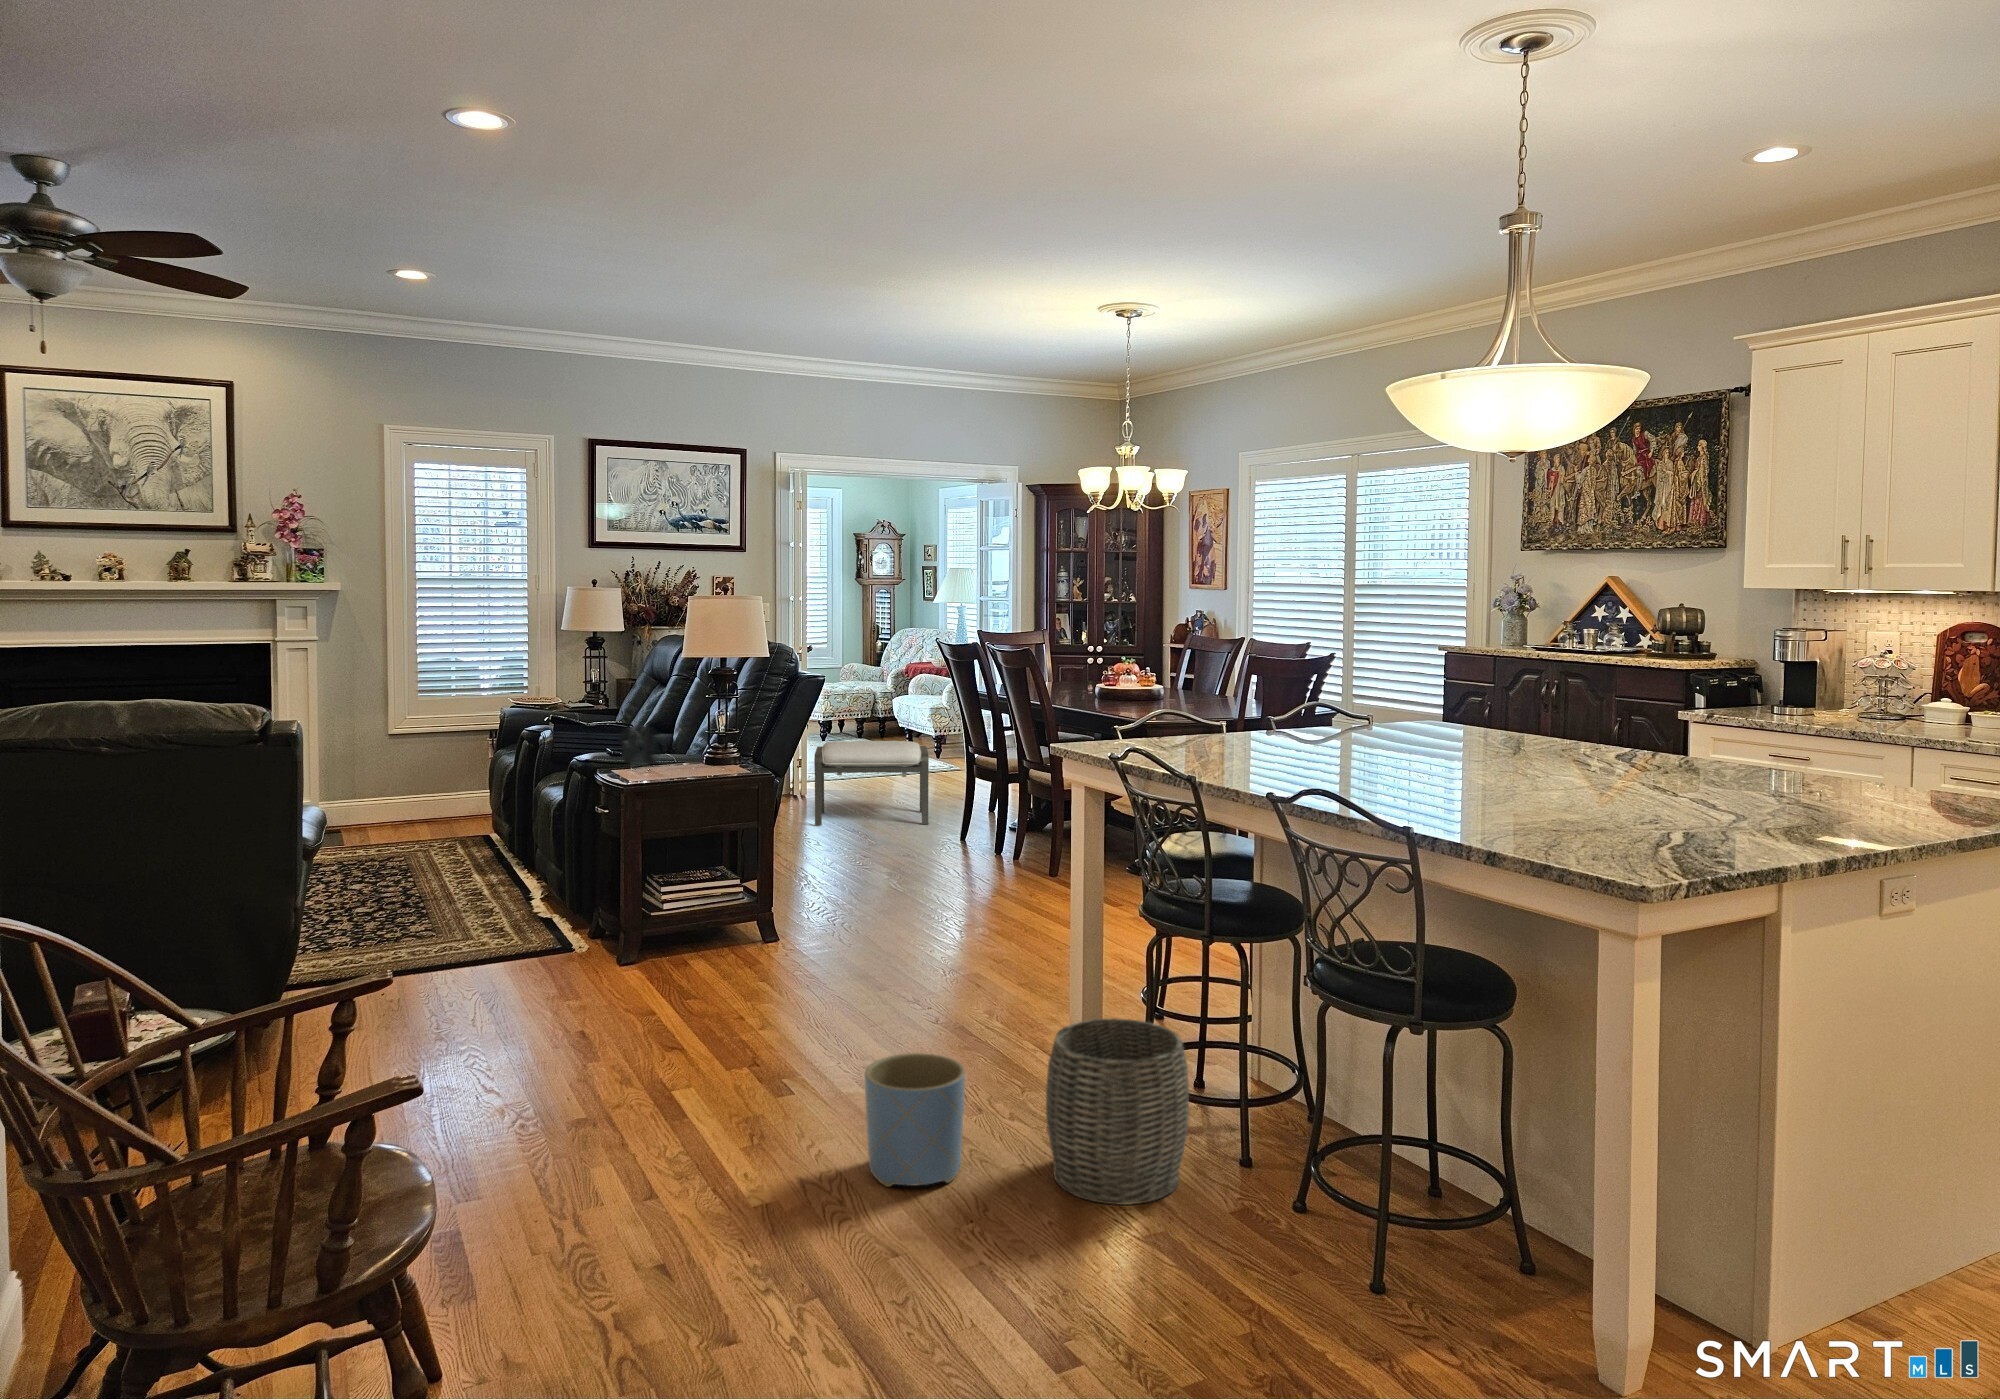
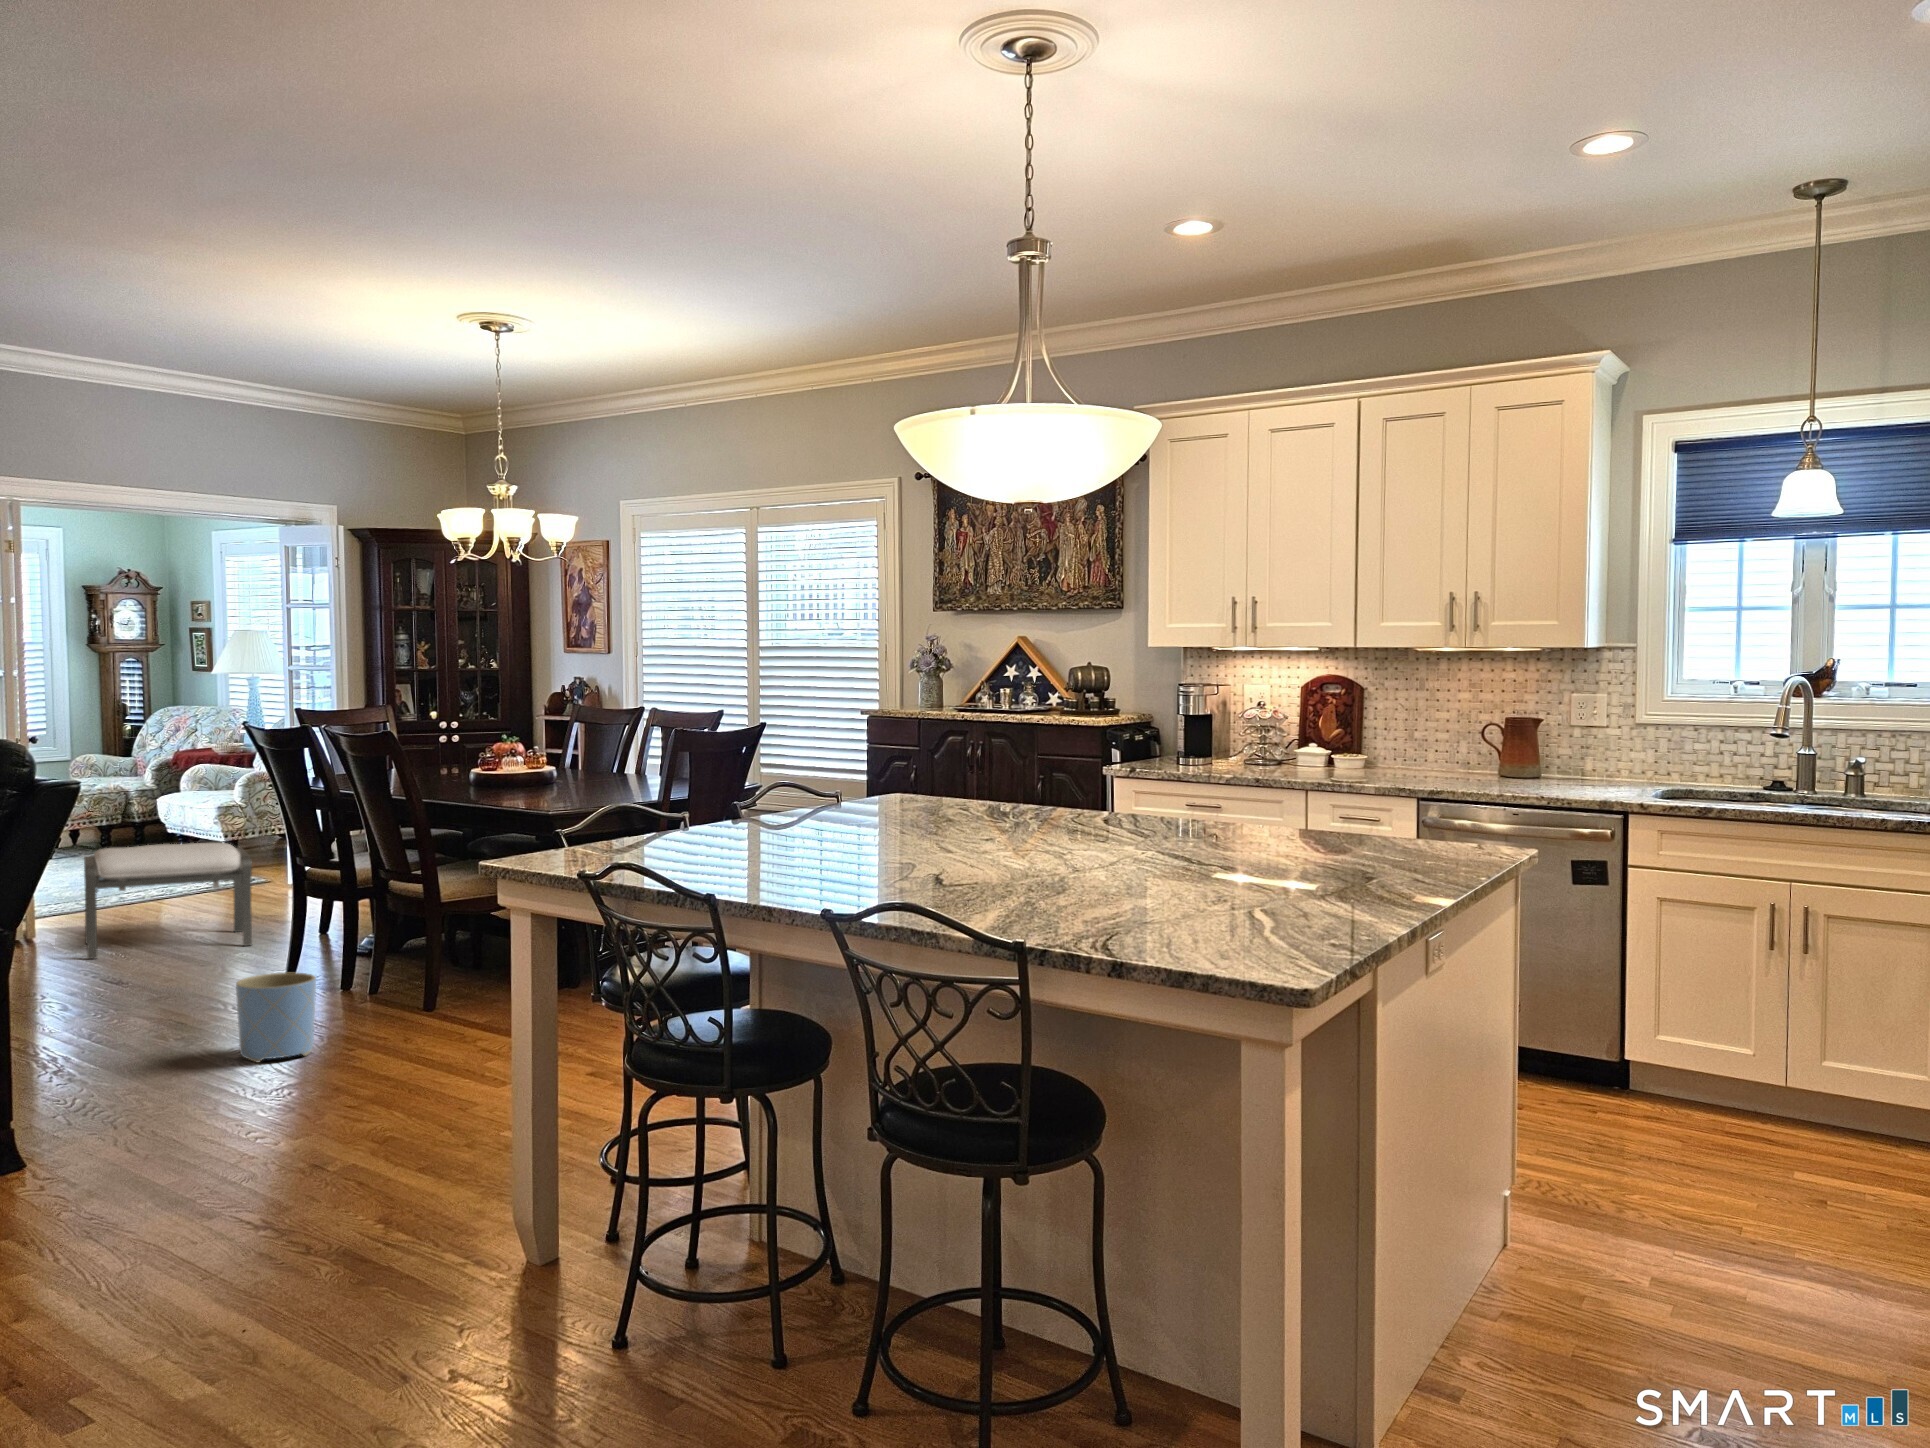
woven basket: present [1046,1018,1189,1205] -> none [572,1121,741,1338]
planter: present [865,1053,965,1187] -> present [236,973,316,1062]

